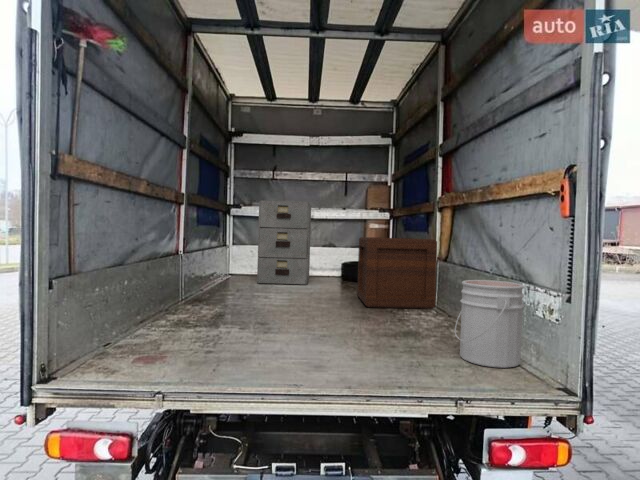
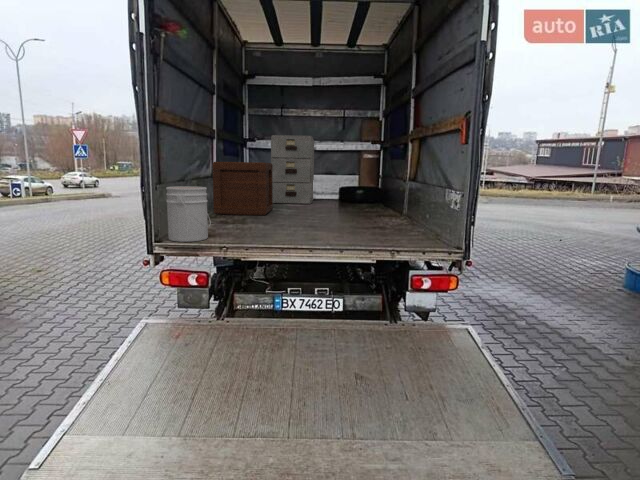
wooden crate: present [357,237,437,309] -> present [213,162,273,215]
bucket: present [455,280,524,368] -> present [166,186,211,242]

